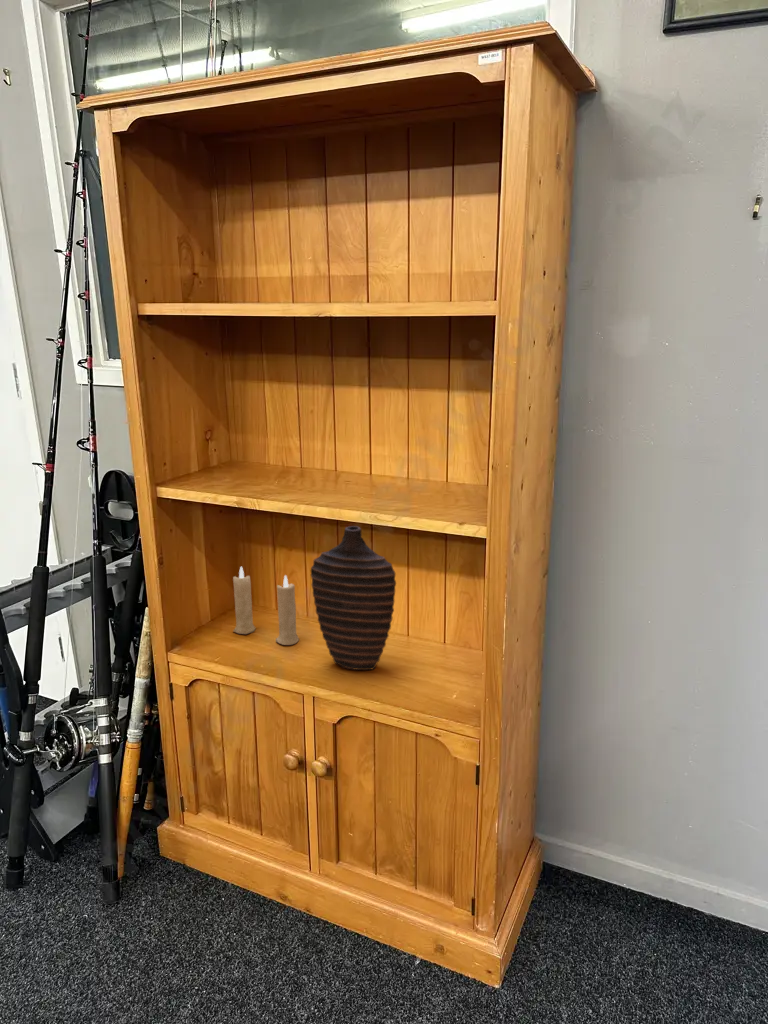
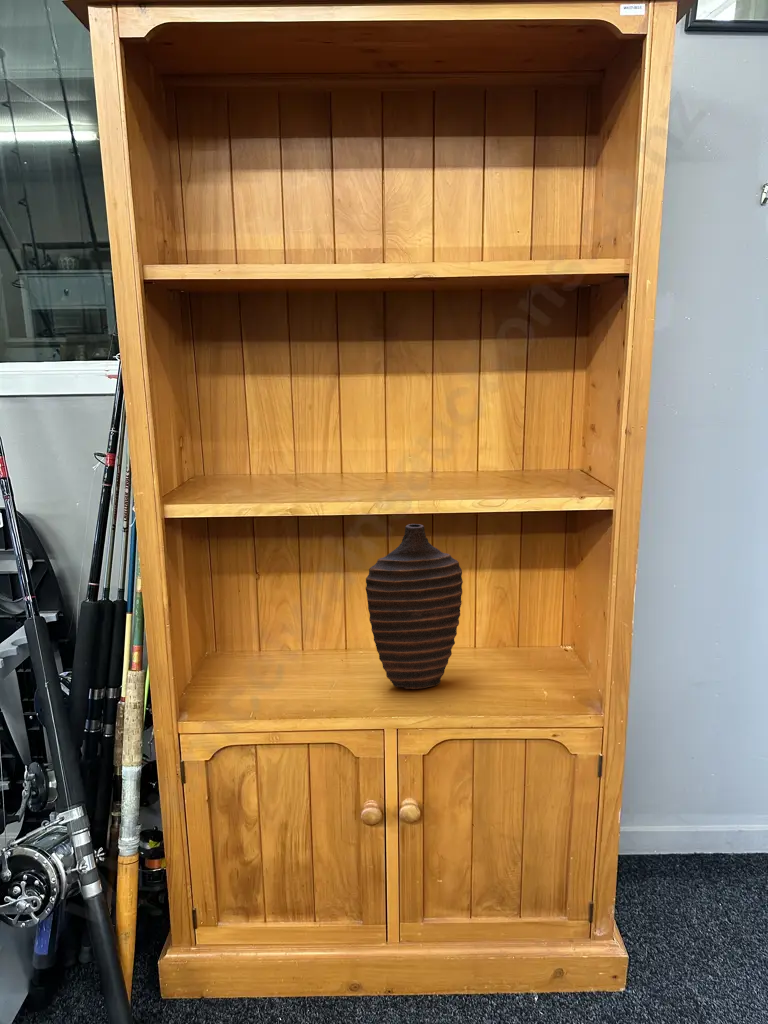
candle: present [233,567,299,645] -> none [236,593,329,682]

